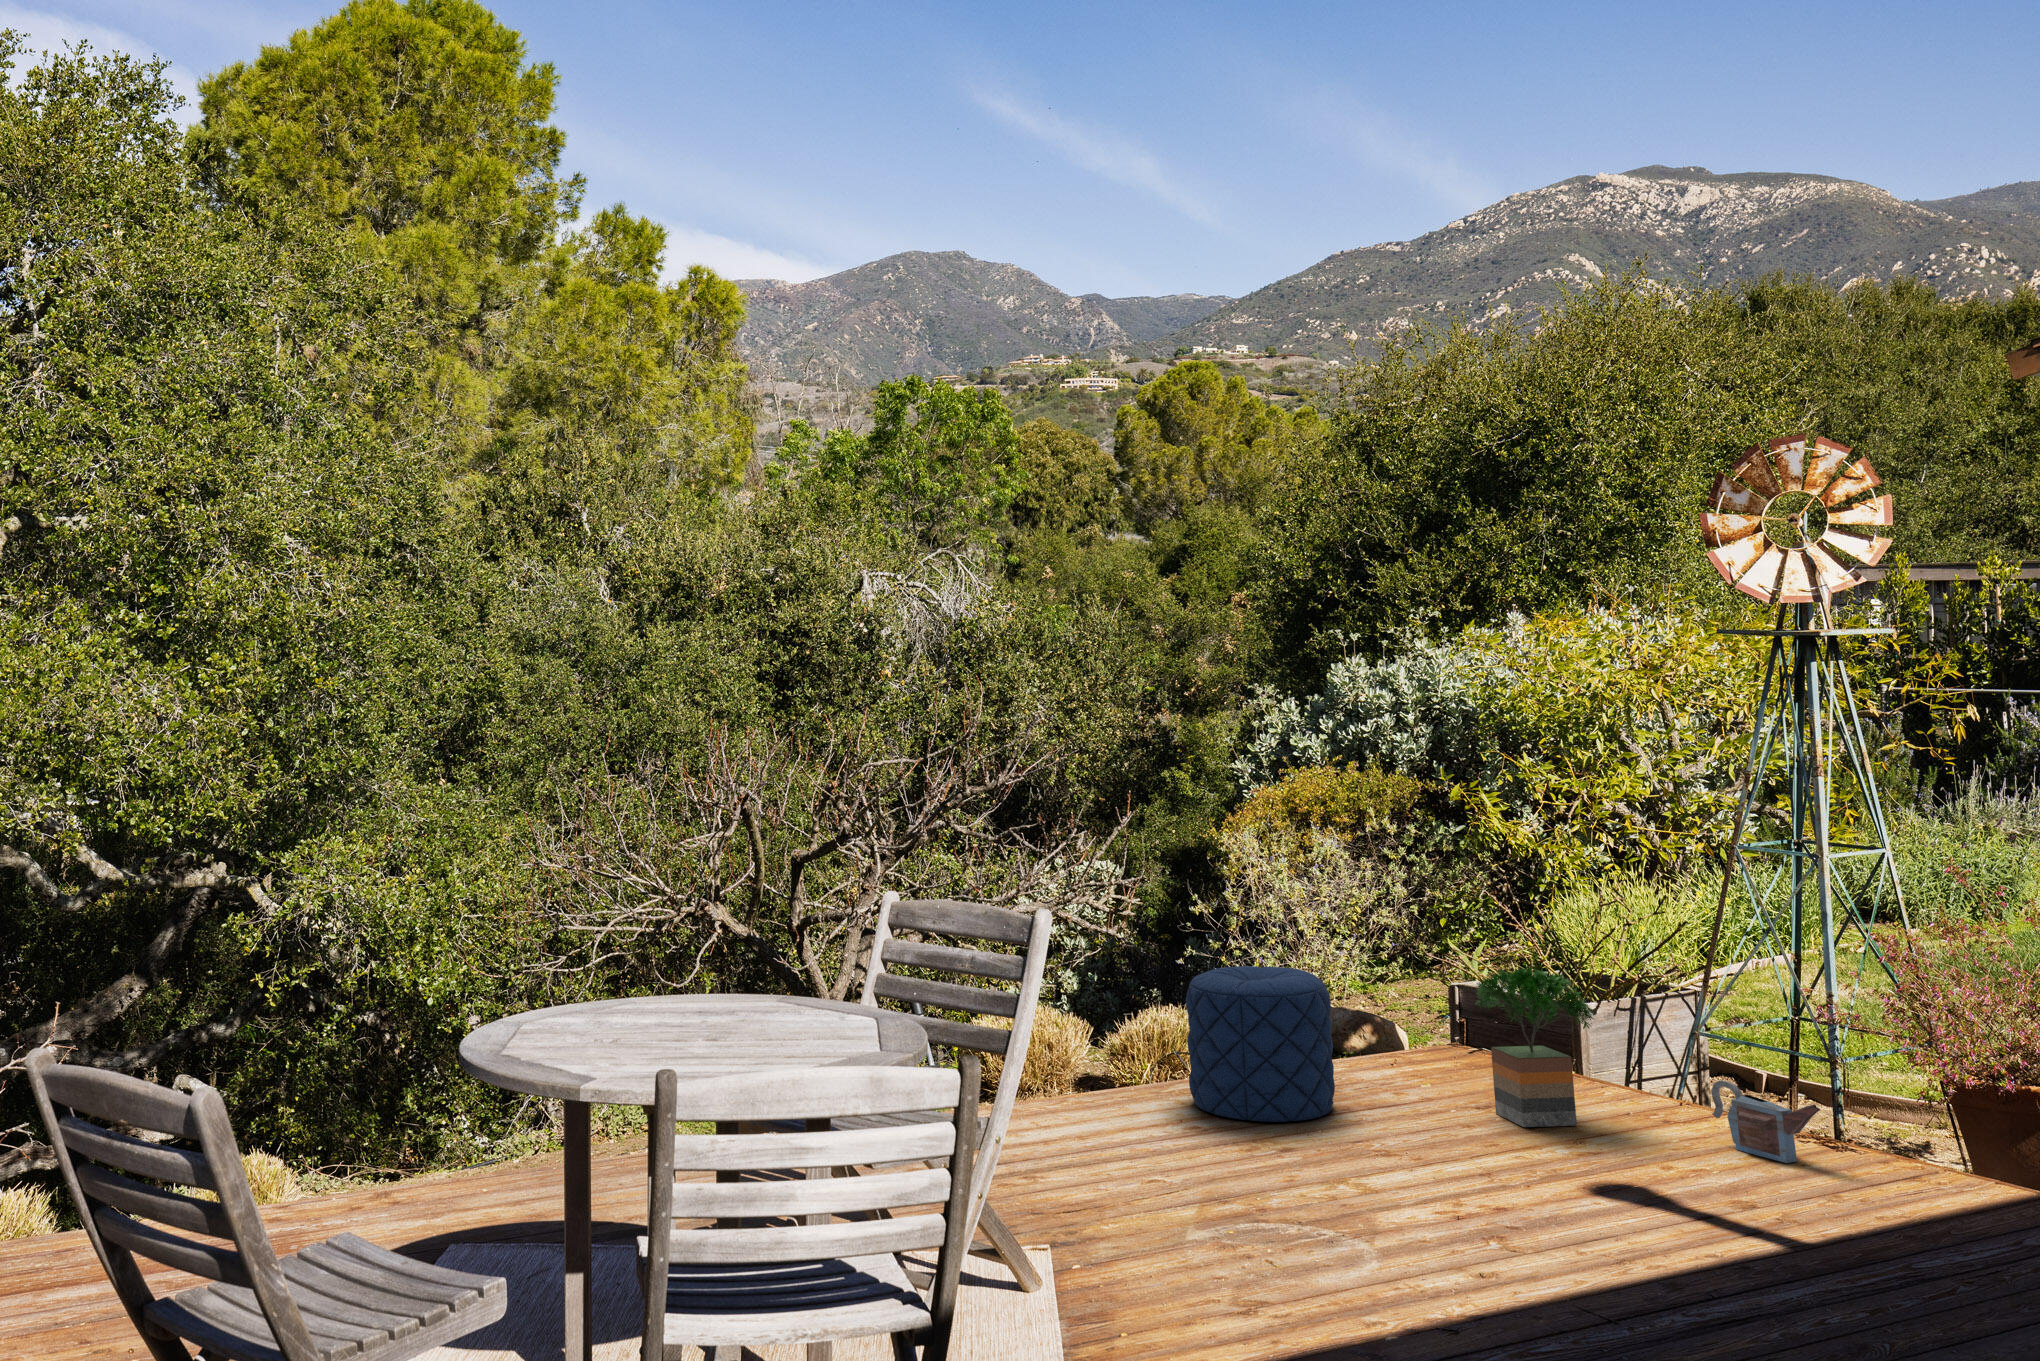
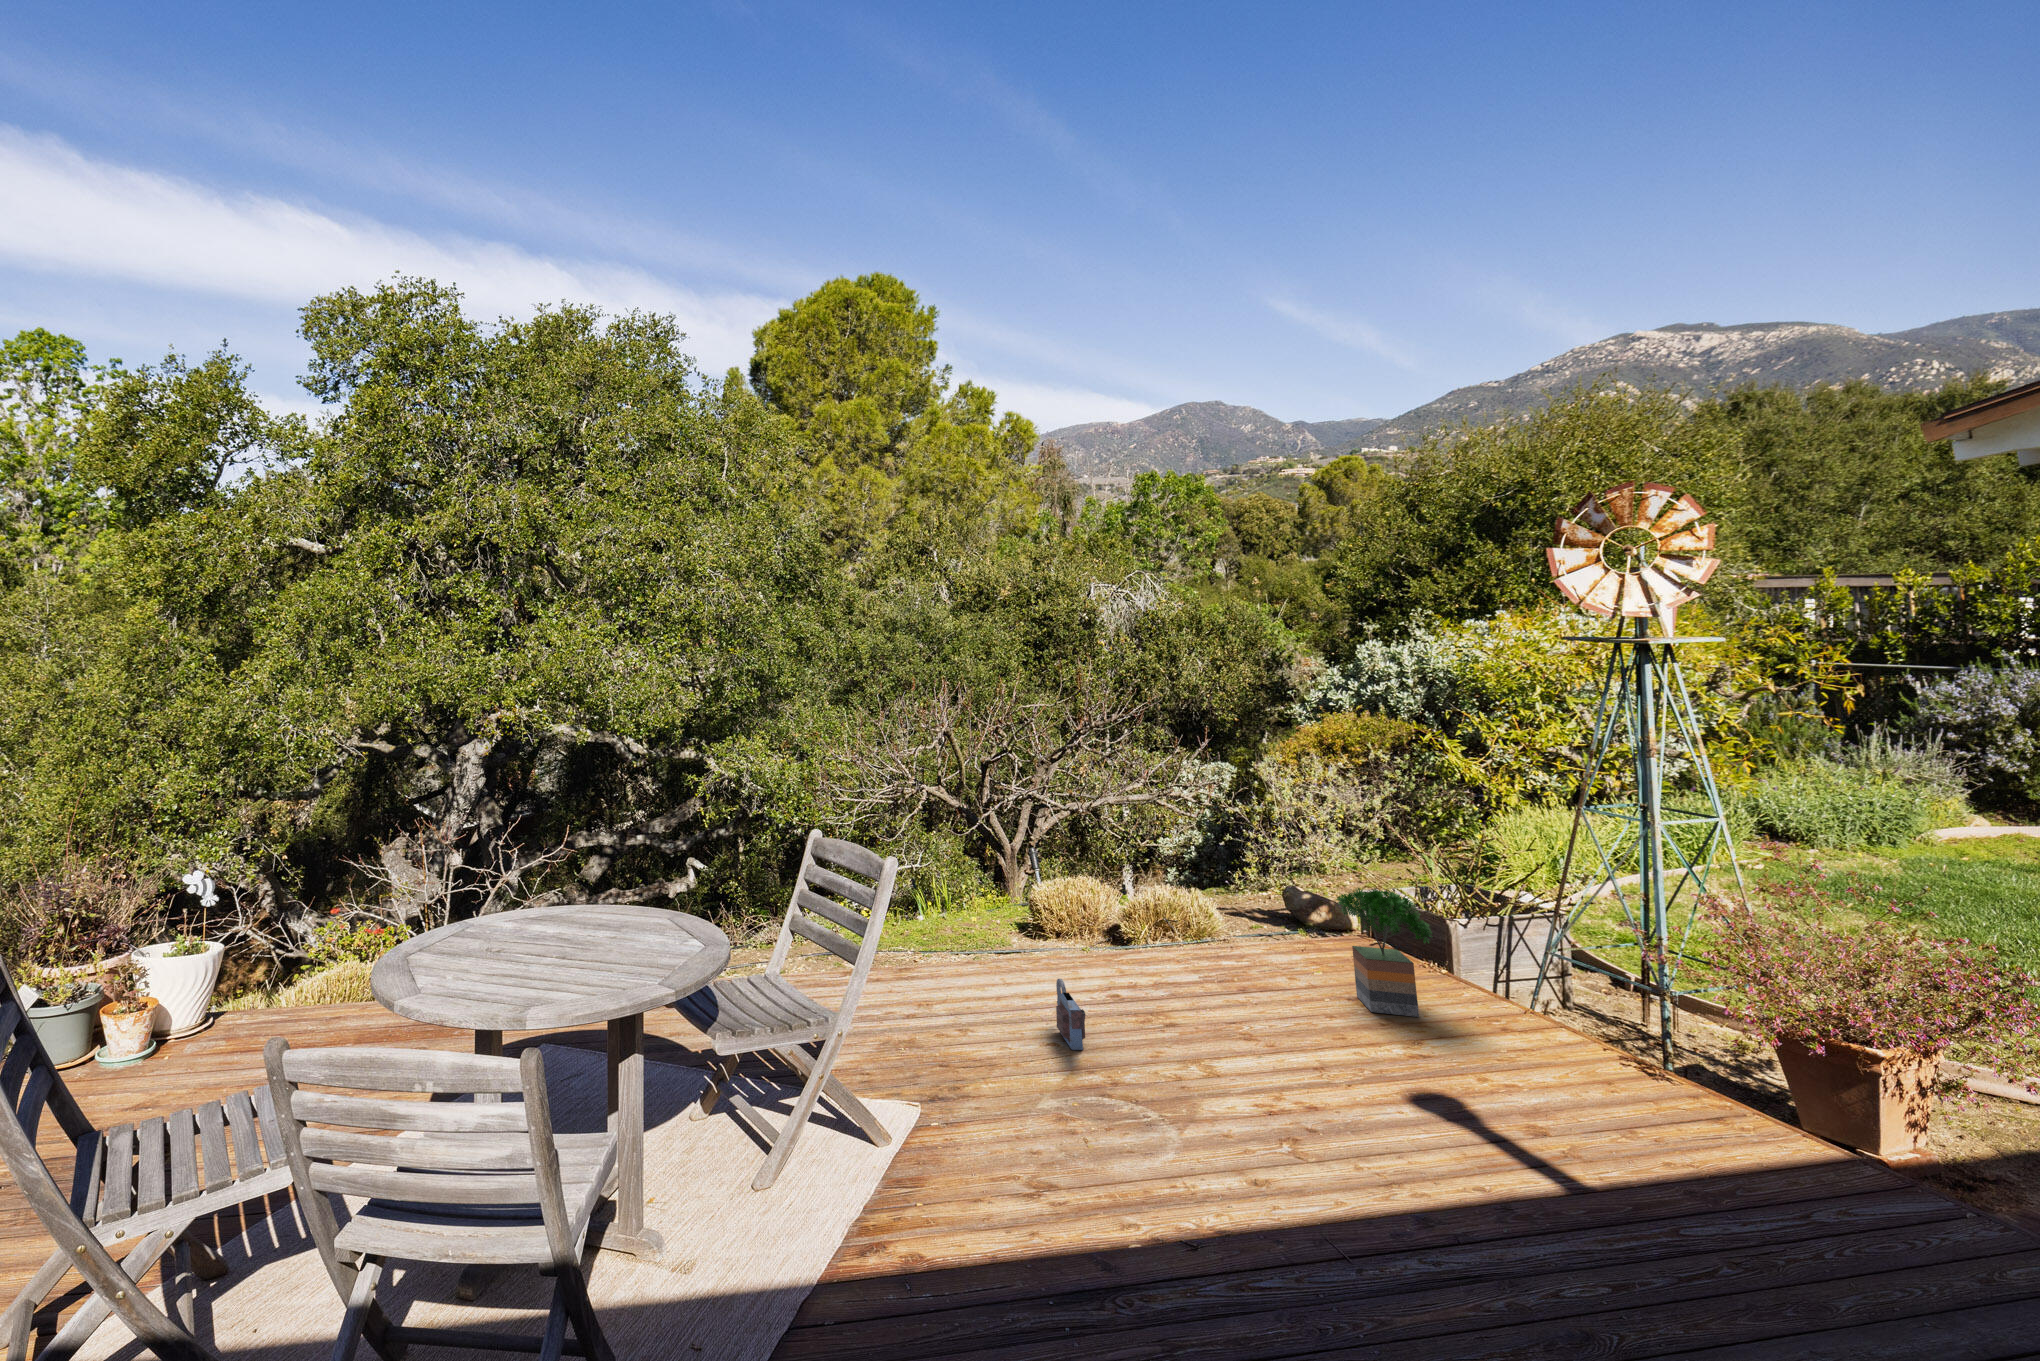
pouf: present [1186,966,1335,1122] -> none [1125,864,1232,981]
watering can: present [1711,1080,1820,1163] -> present [1056,979,1085,1050]

